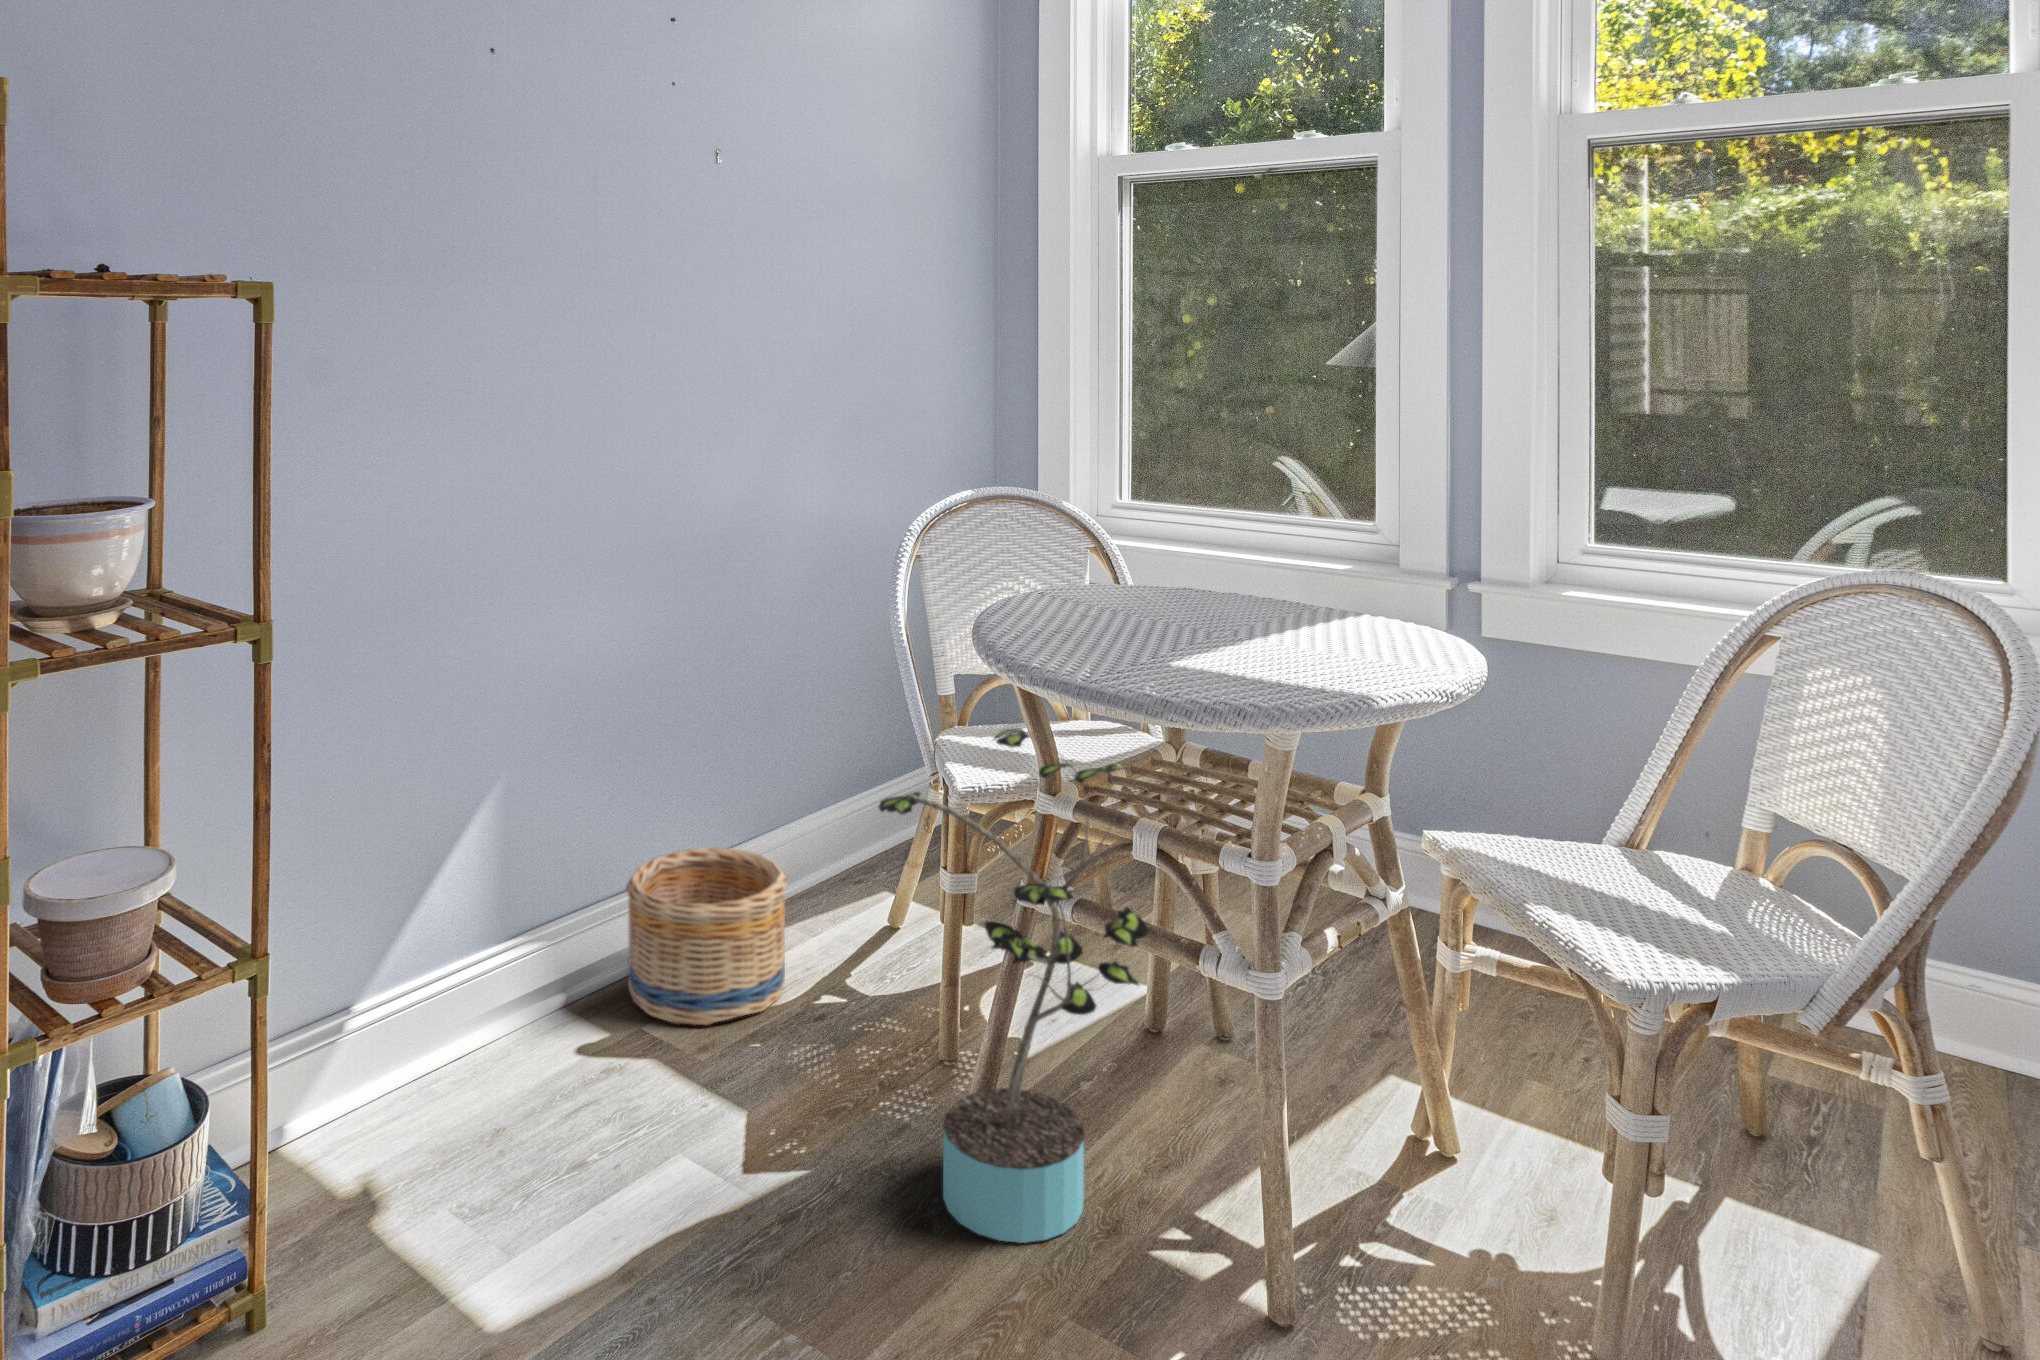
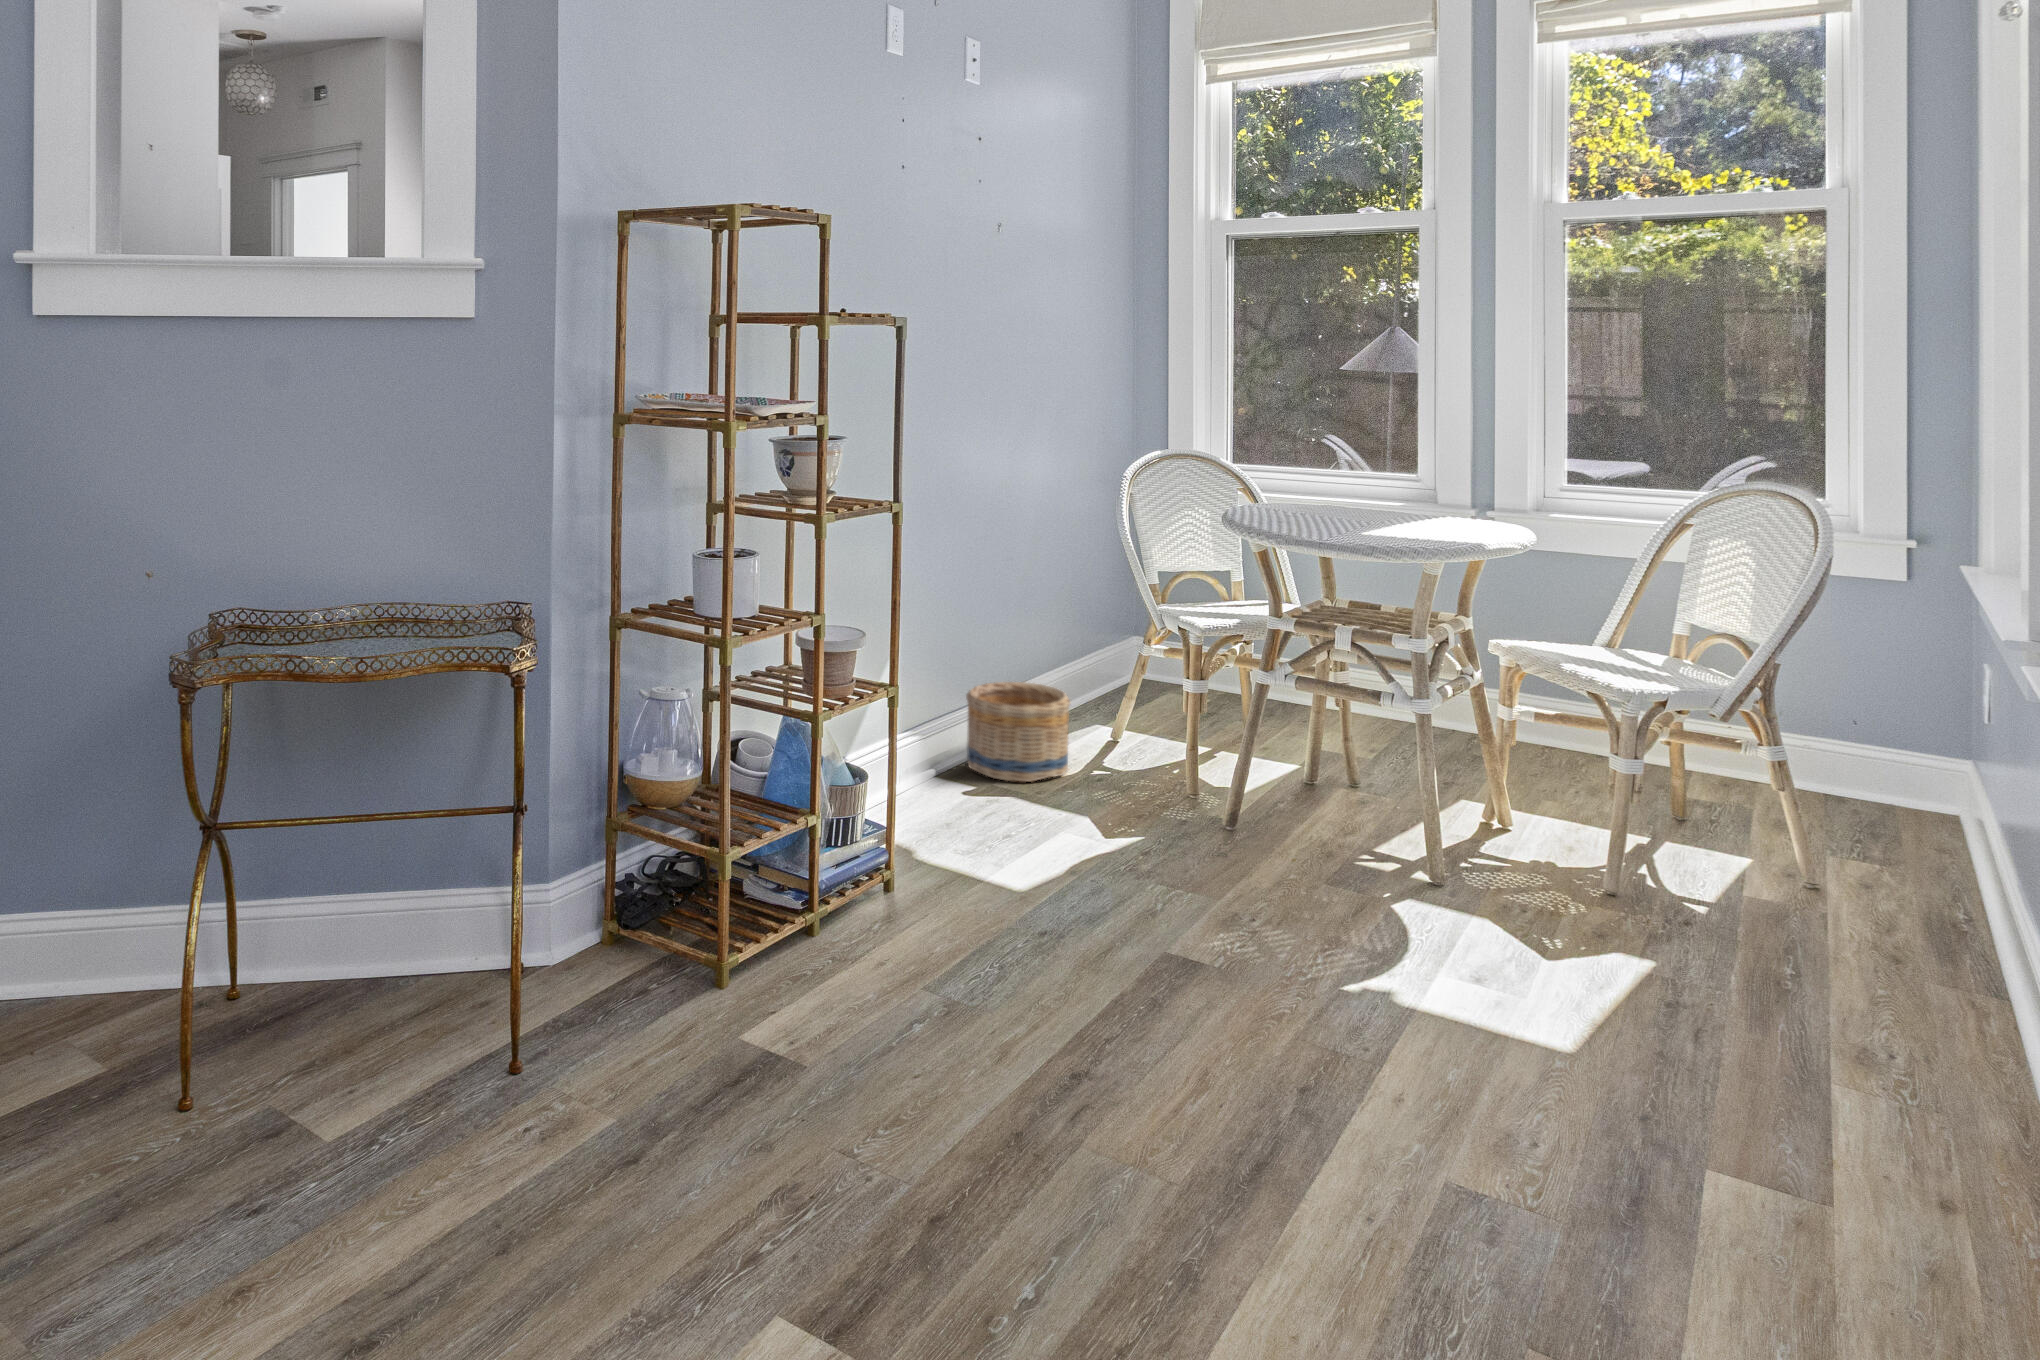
potted plant: present [879,729,1148,1243] -> none [1189,578,1356,860]

